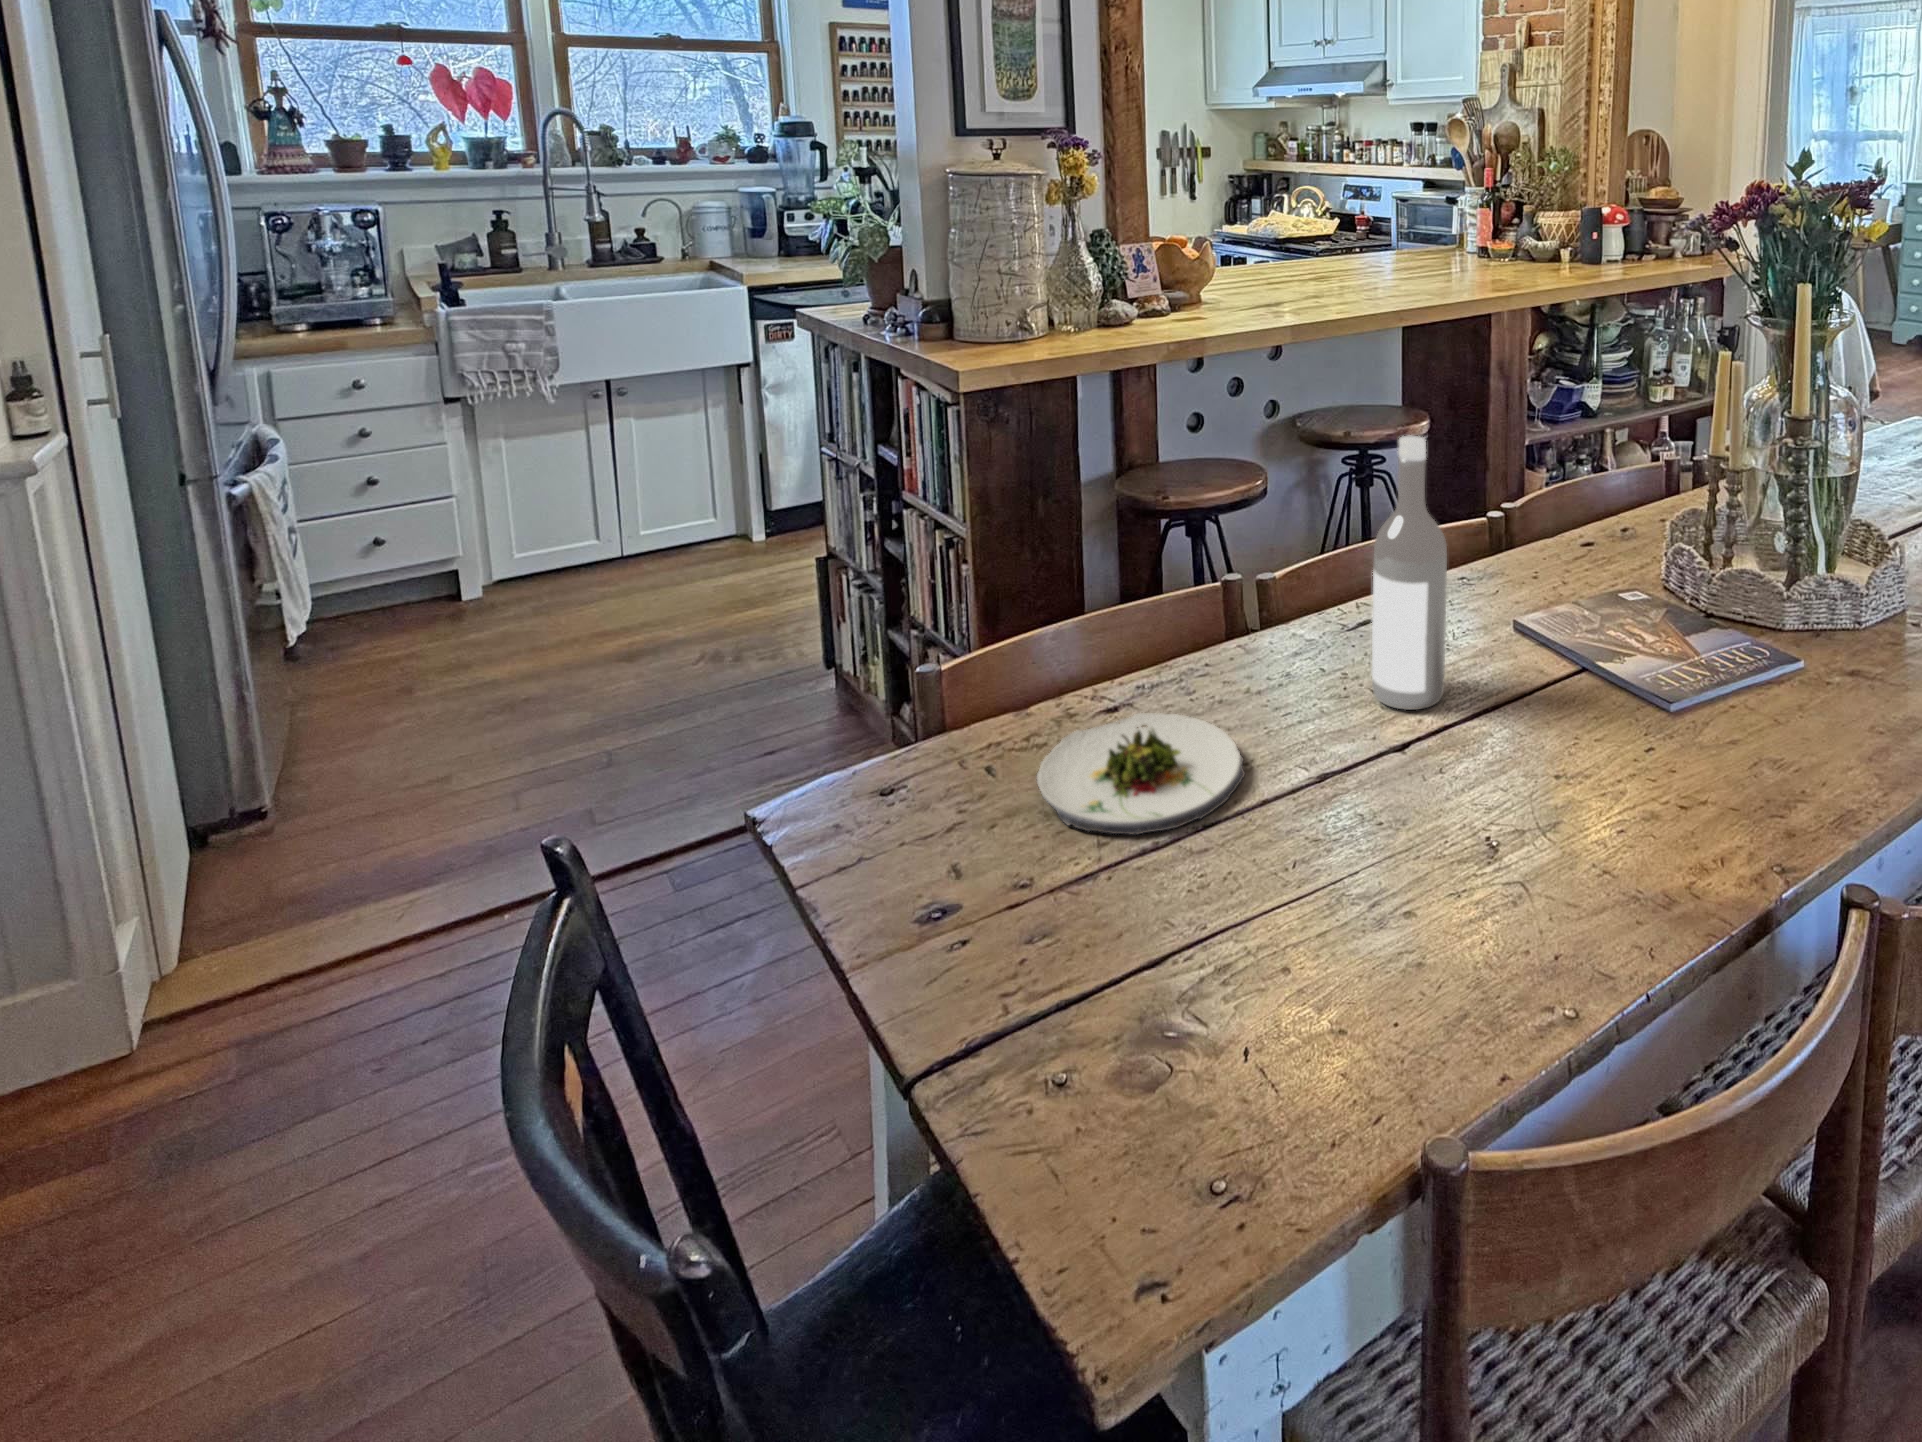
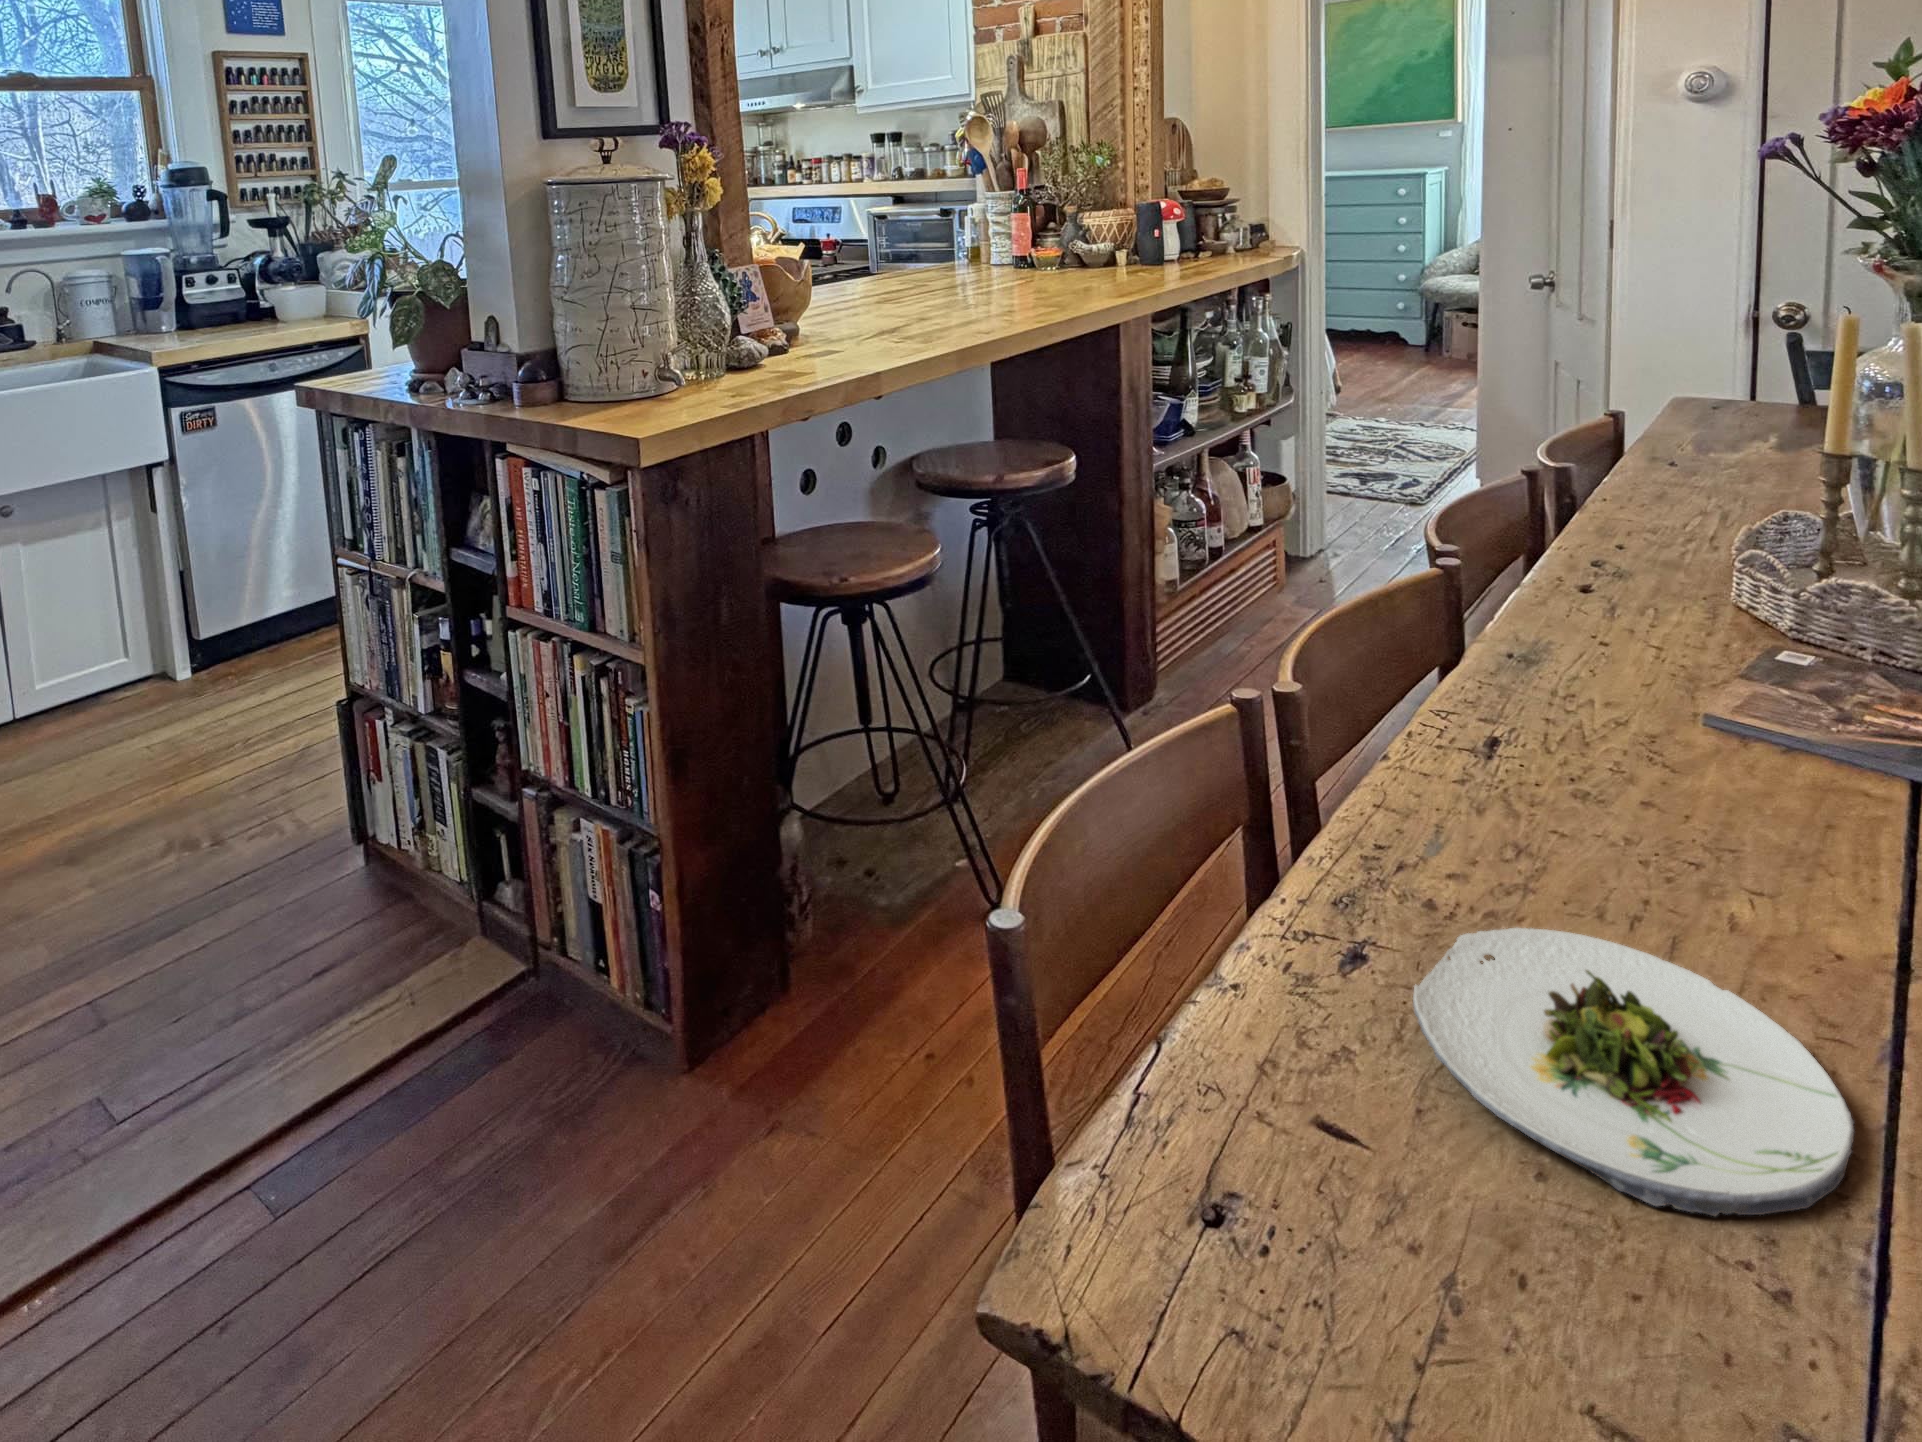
wine bottle: present [1372,436,1447,710] -> none [1685,436,1839,863]

